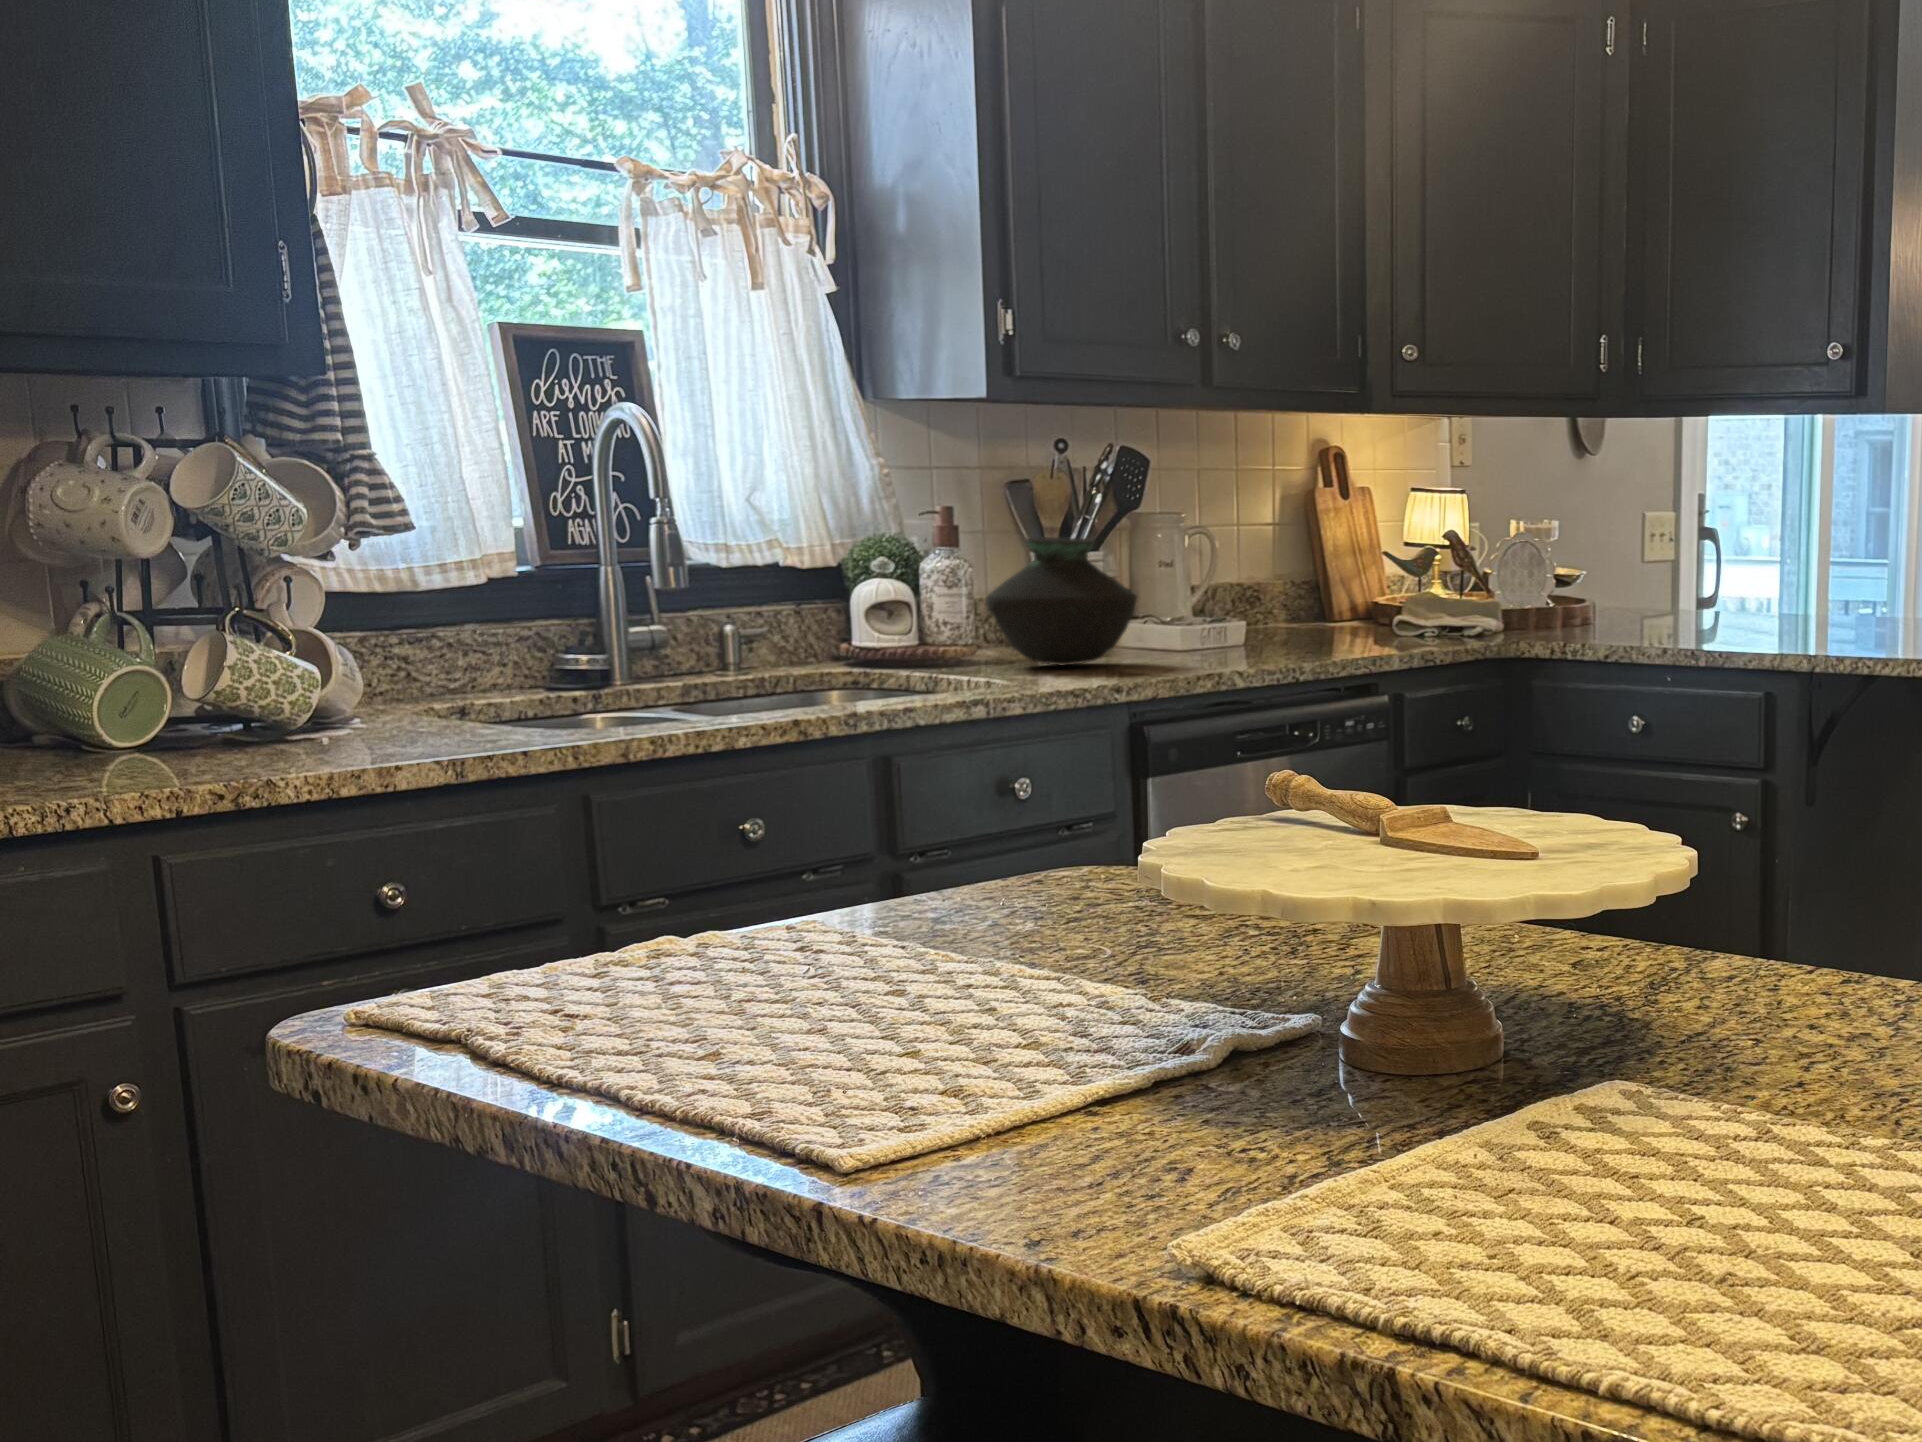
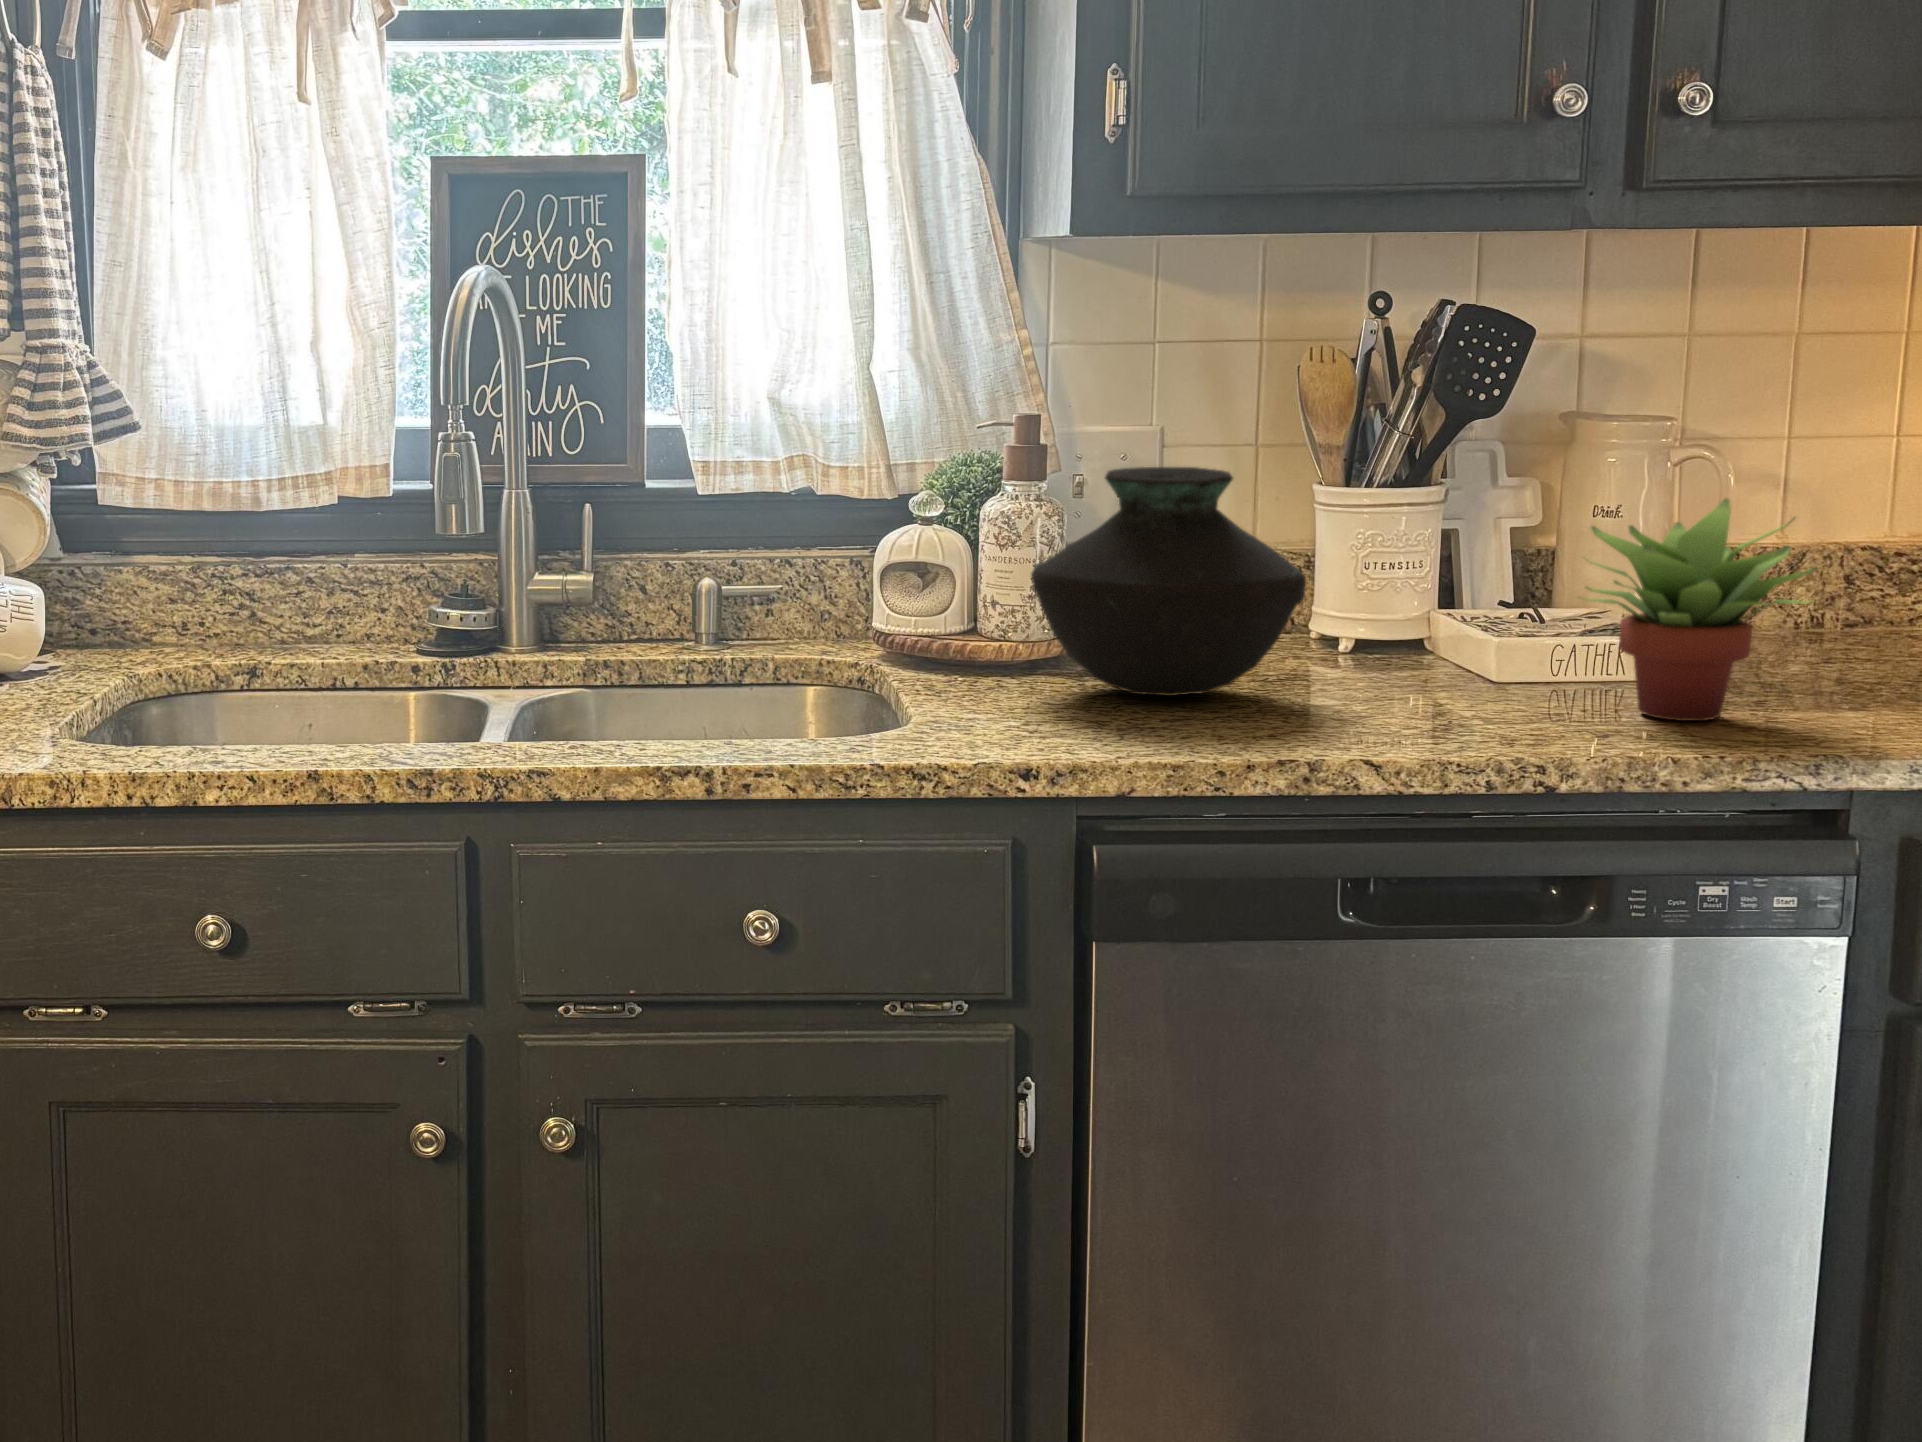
succulent plant: none [1235,547,1342,654] -> present [1585,499,1817,721]

